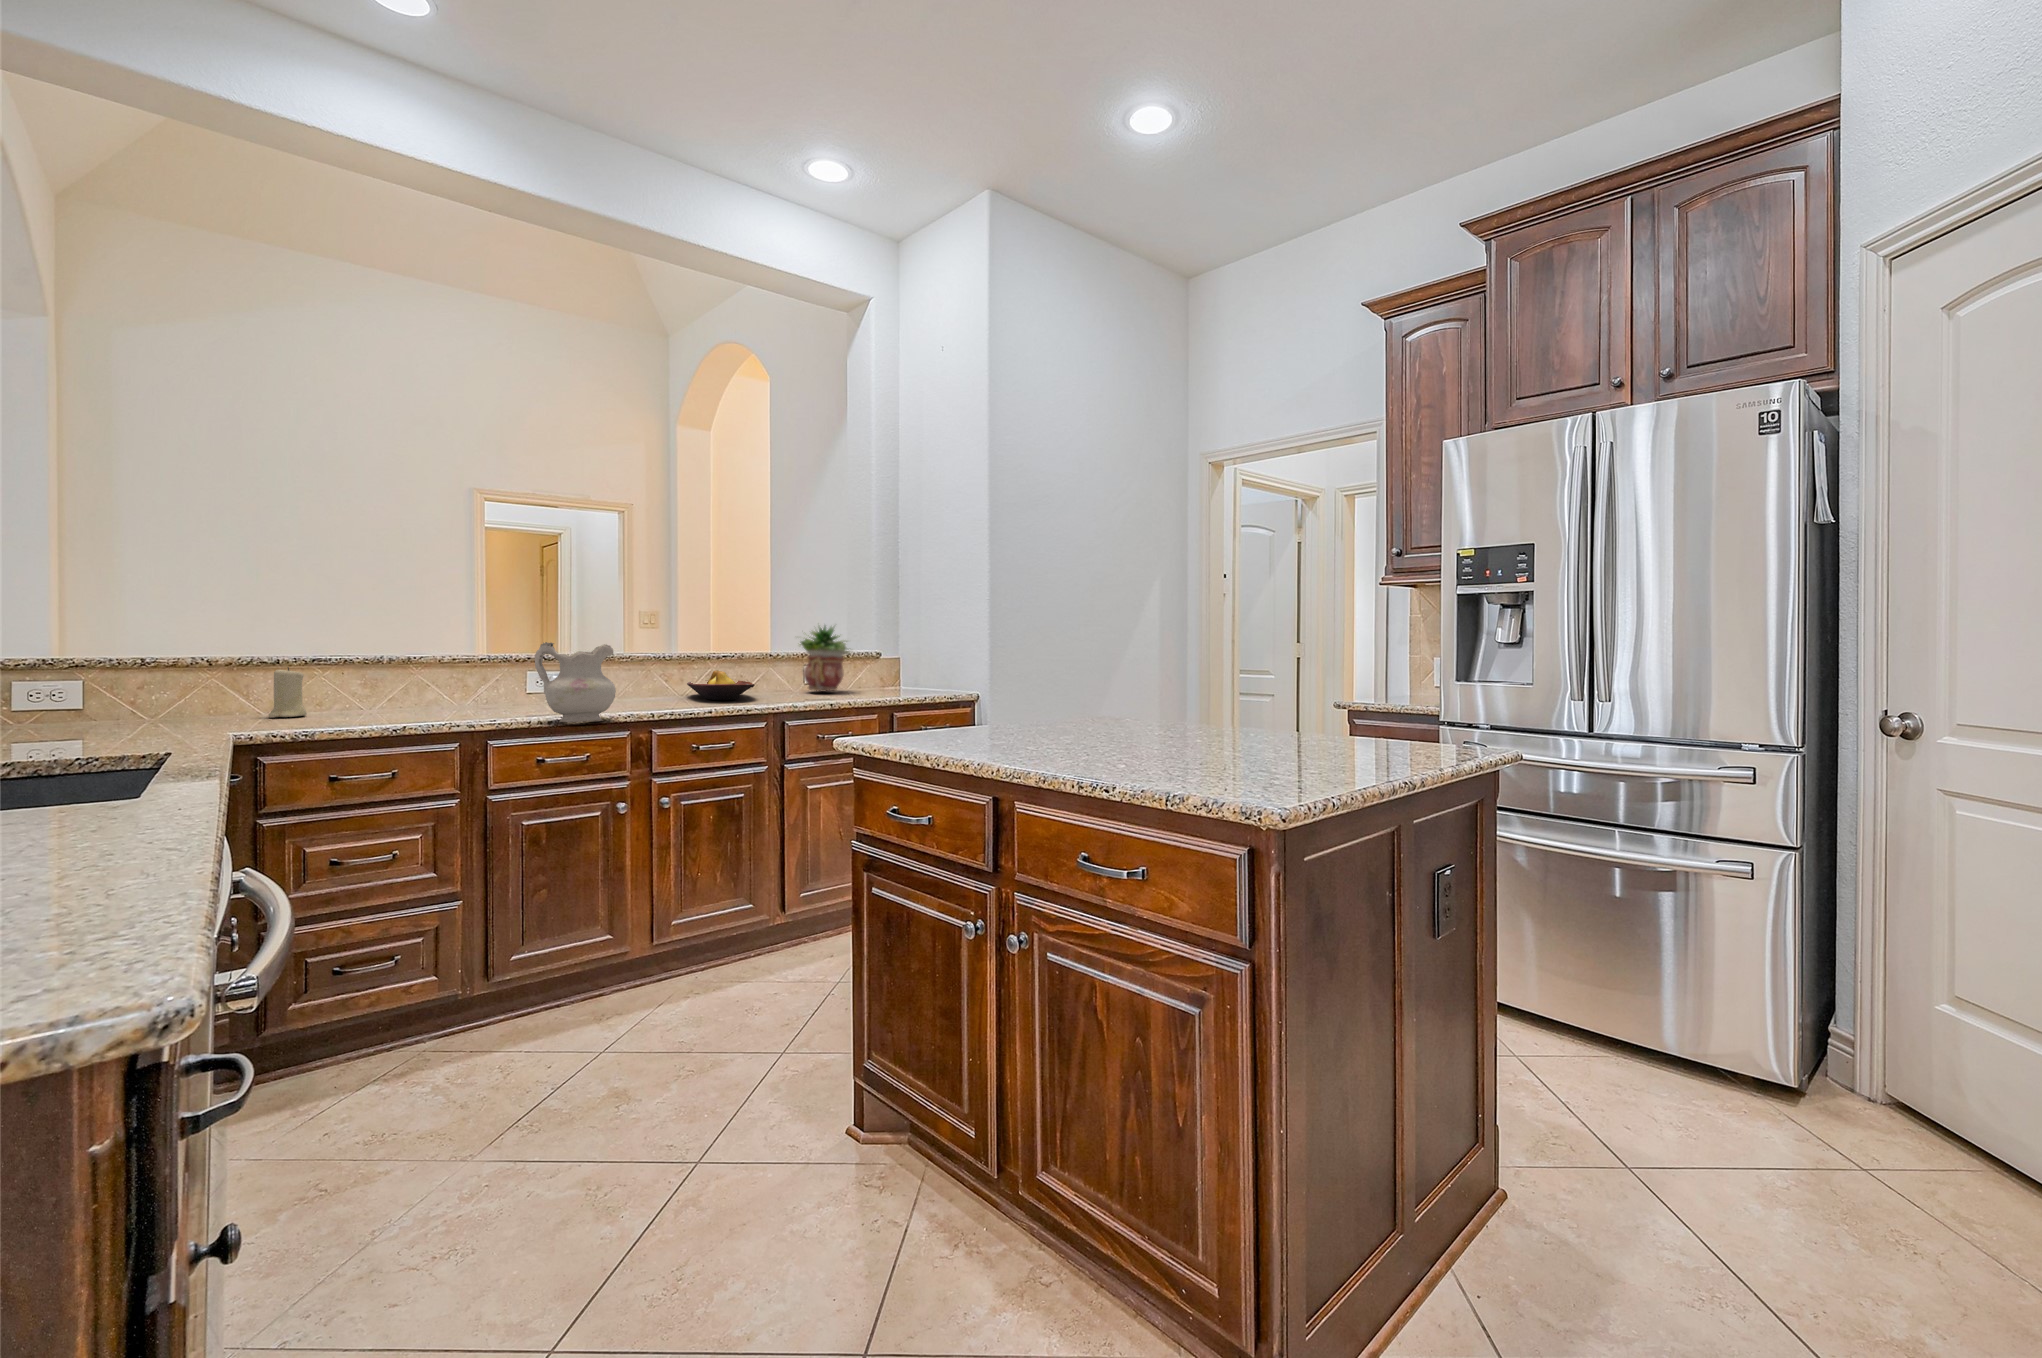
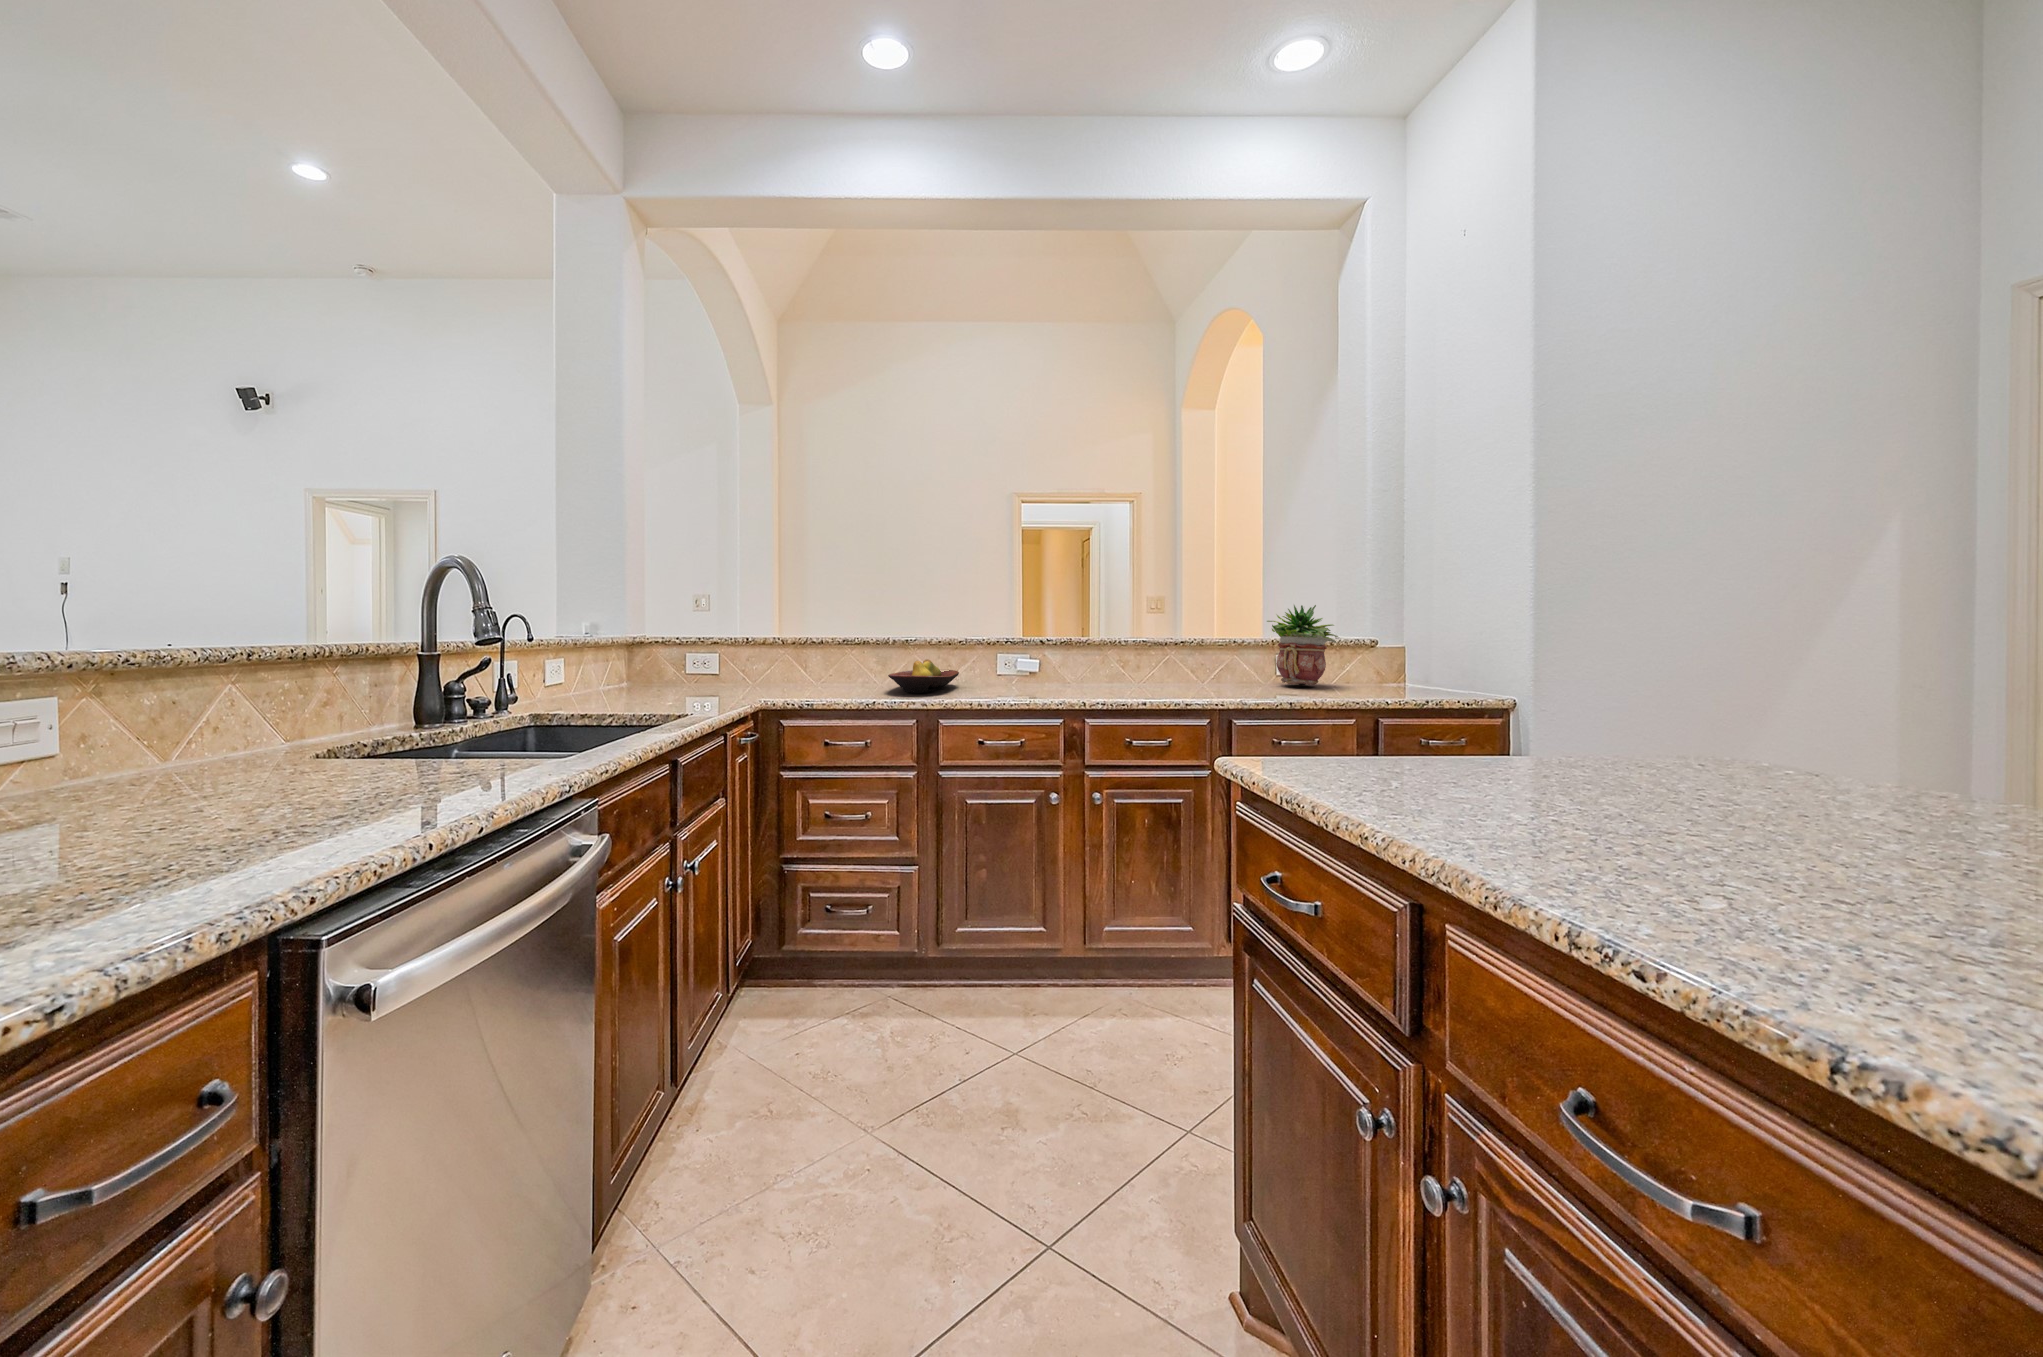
ceramic pitcher: present [535,642,616,722] -> none [977,627,1047,708]
candle: present [268,667,307,718] -> none [818,647,843,688]
fruit bowl: present [687,670,755,700] -> present [888,659,959,693]

